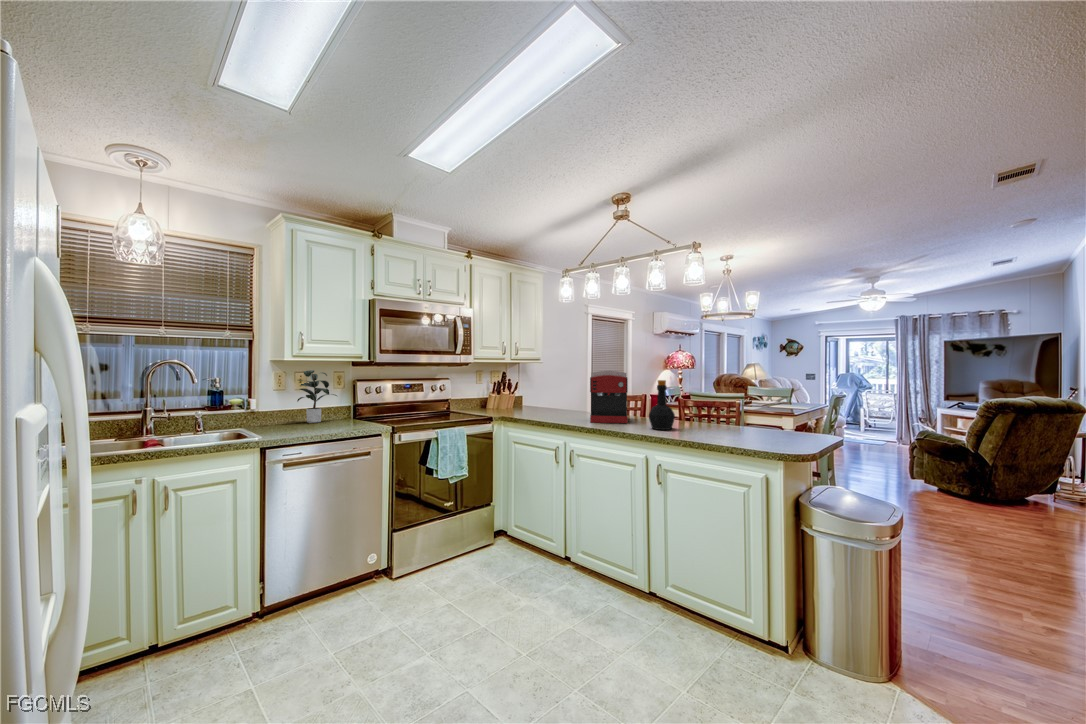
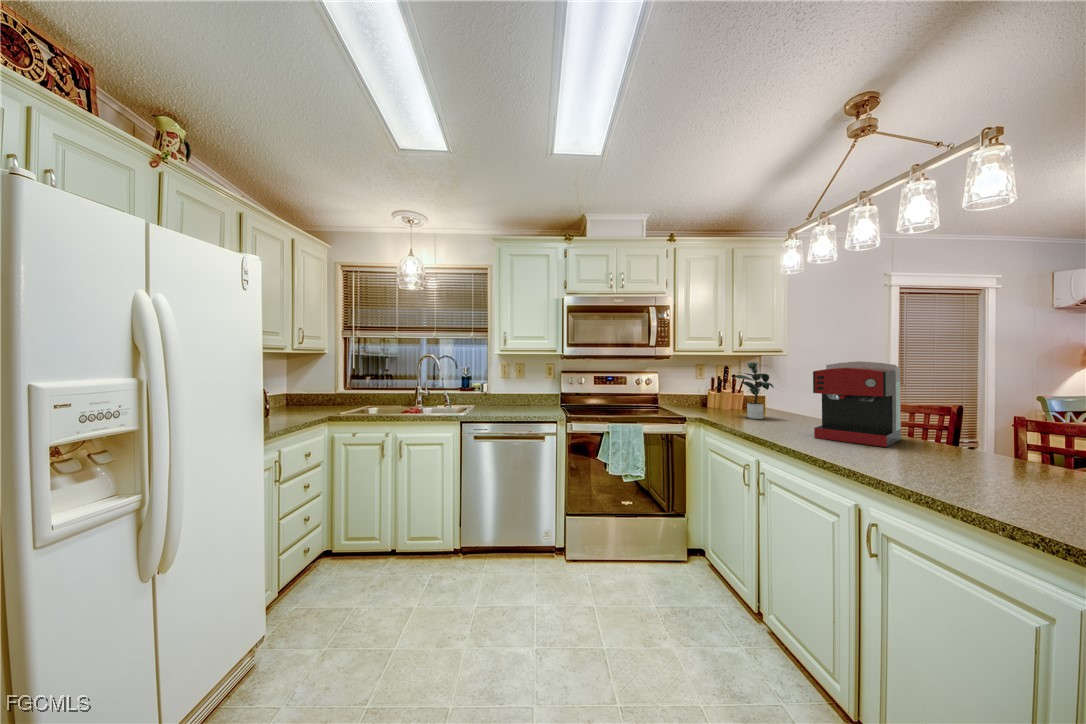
potted plant: present [297,370,337,423] -> present [735,362,774,419]
bottle: present [649,380,675,430] -> none [919,376,994,472]

